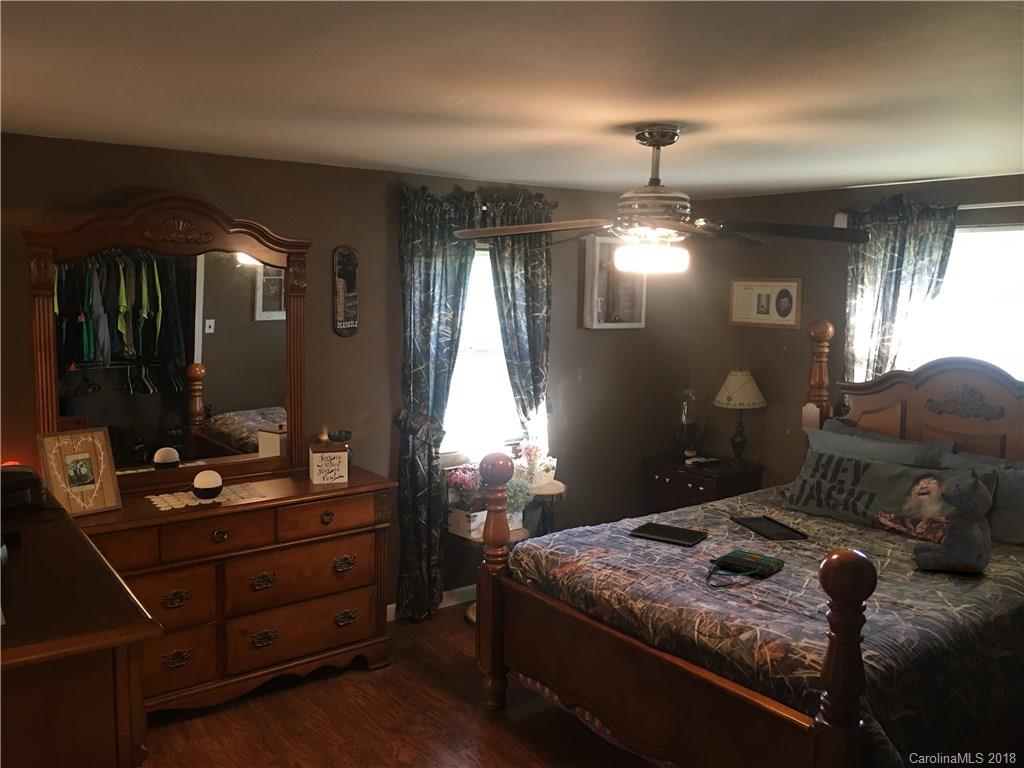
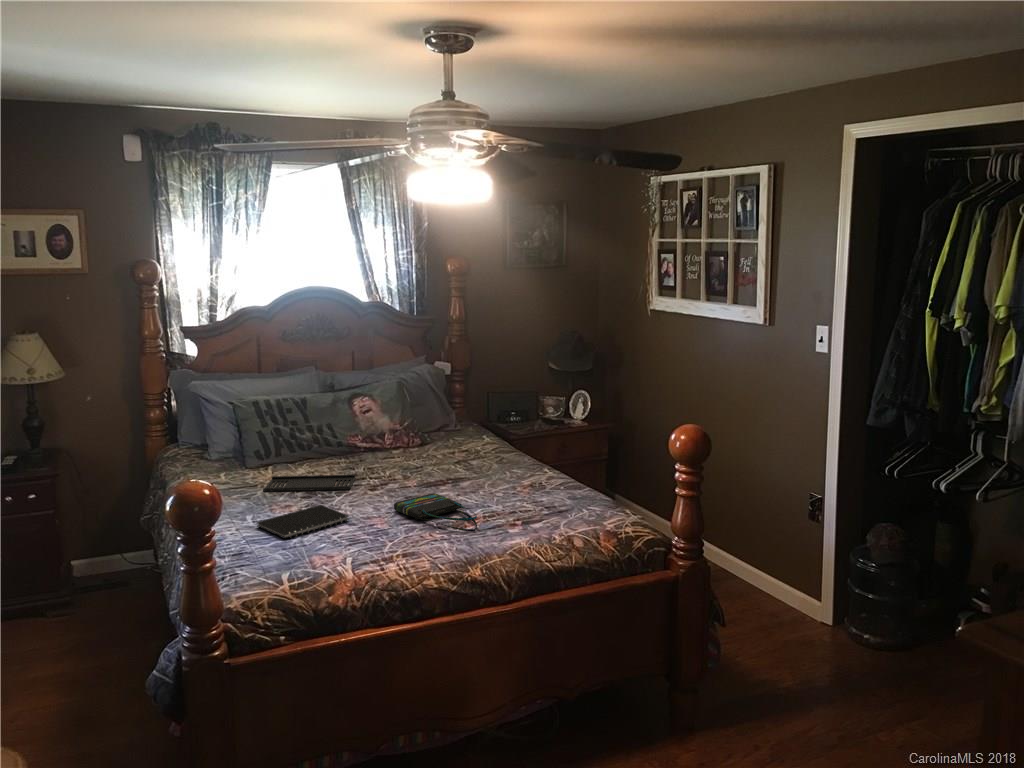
stuffed bear: present [914,468,992,573] -> none [428,375,495,464]

